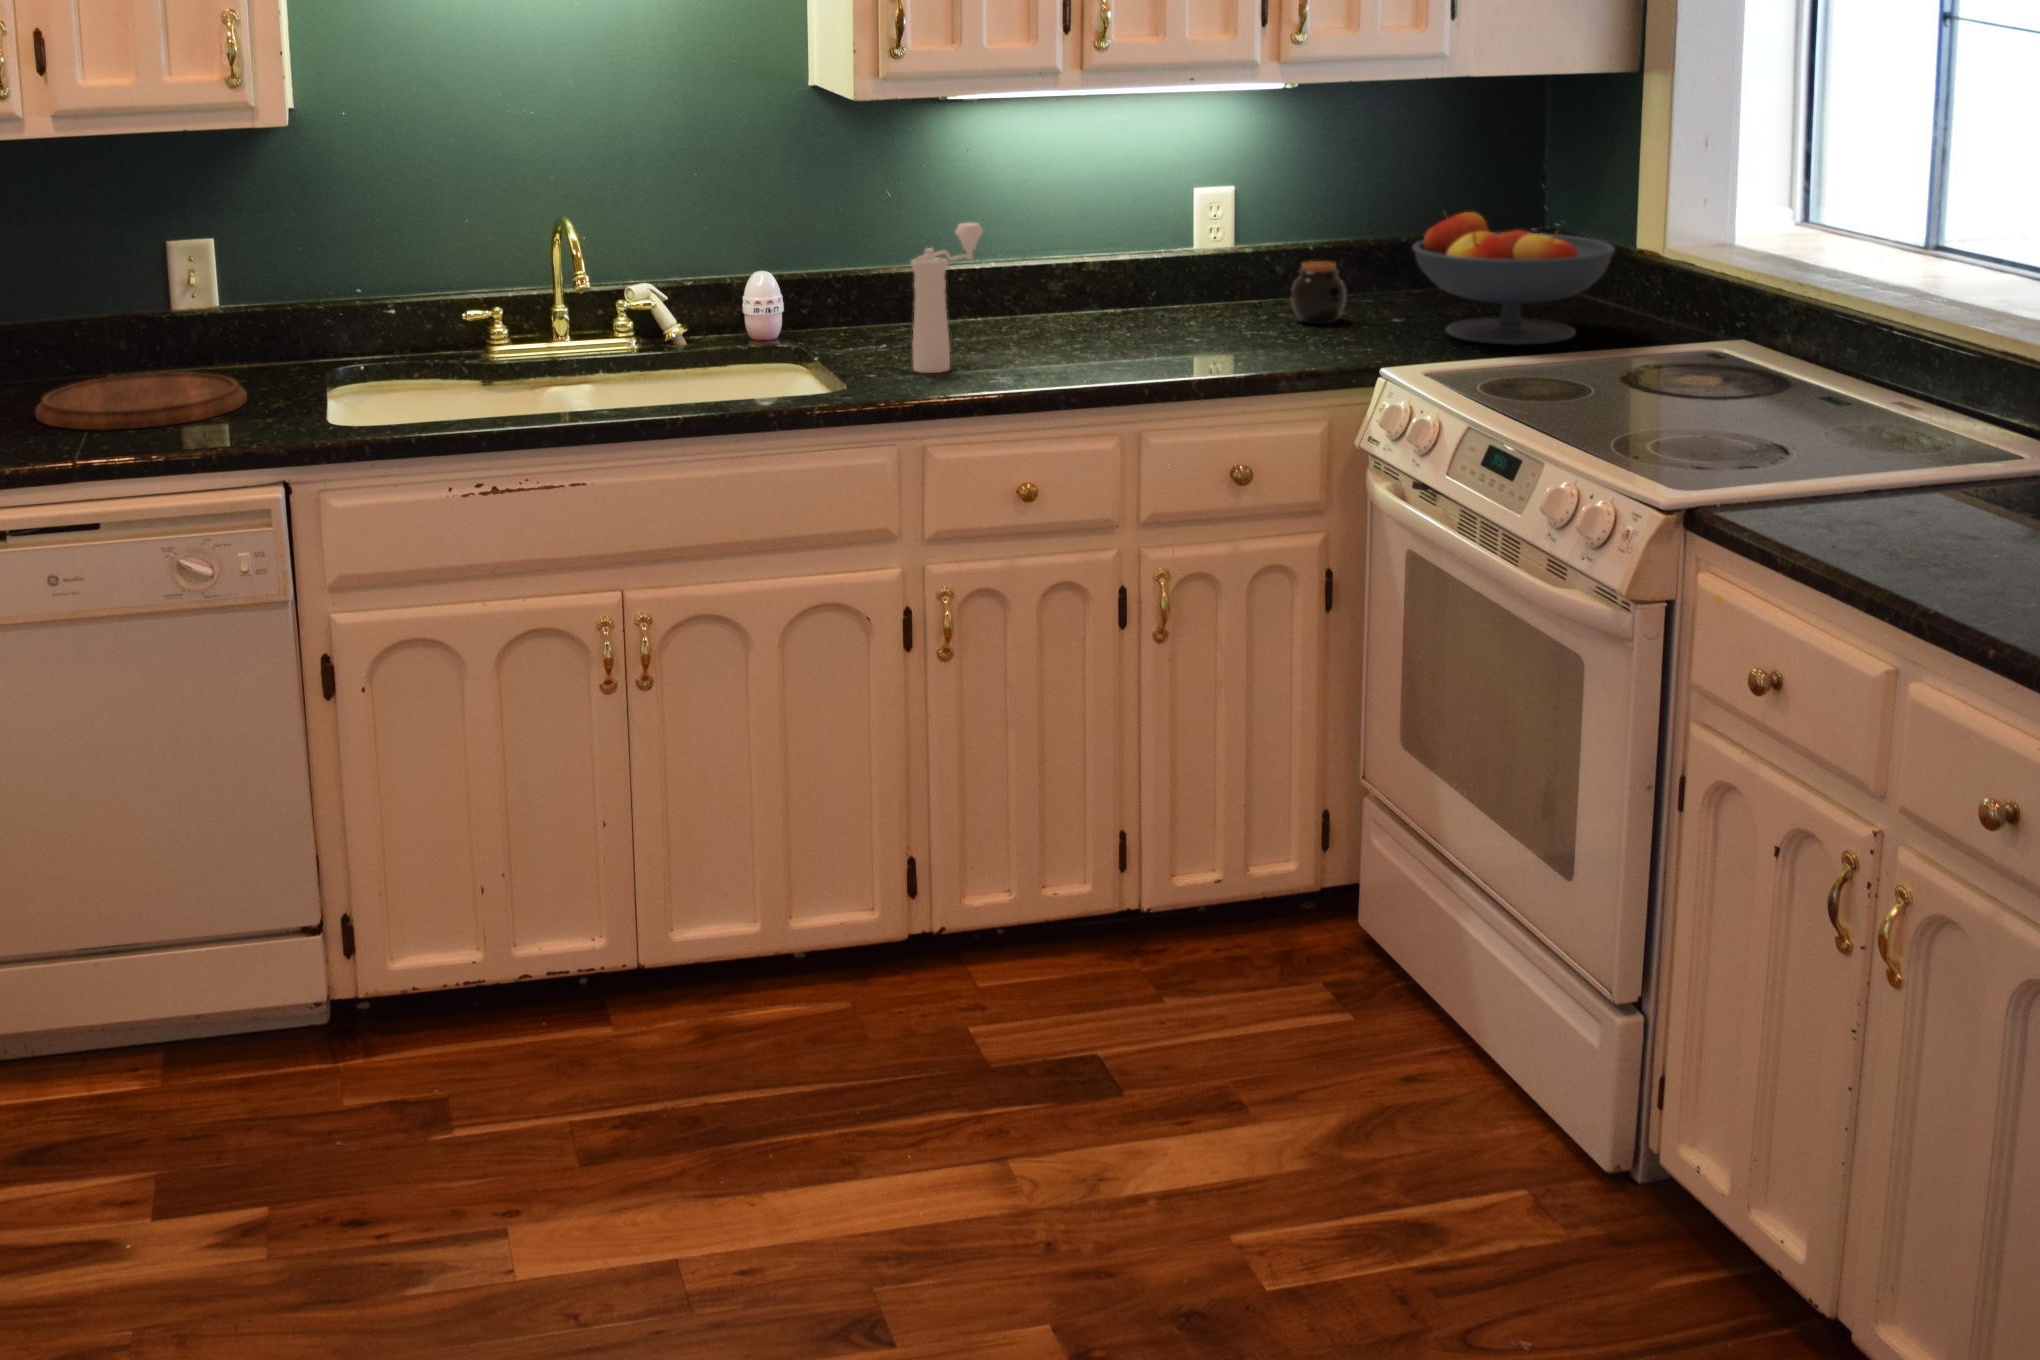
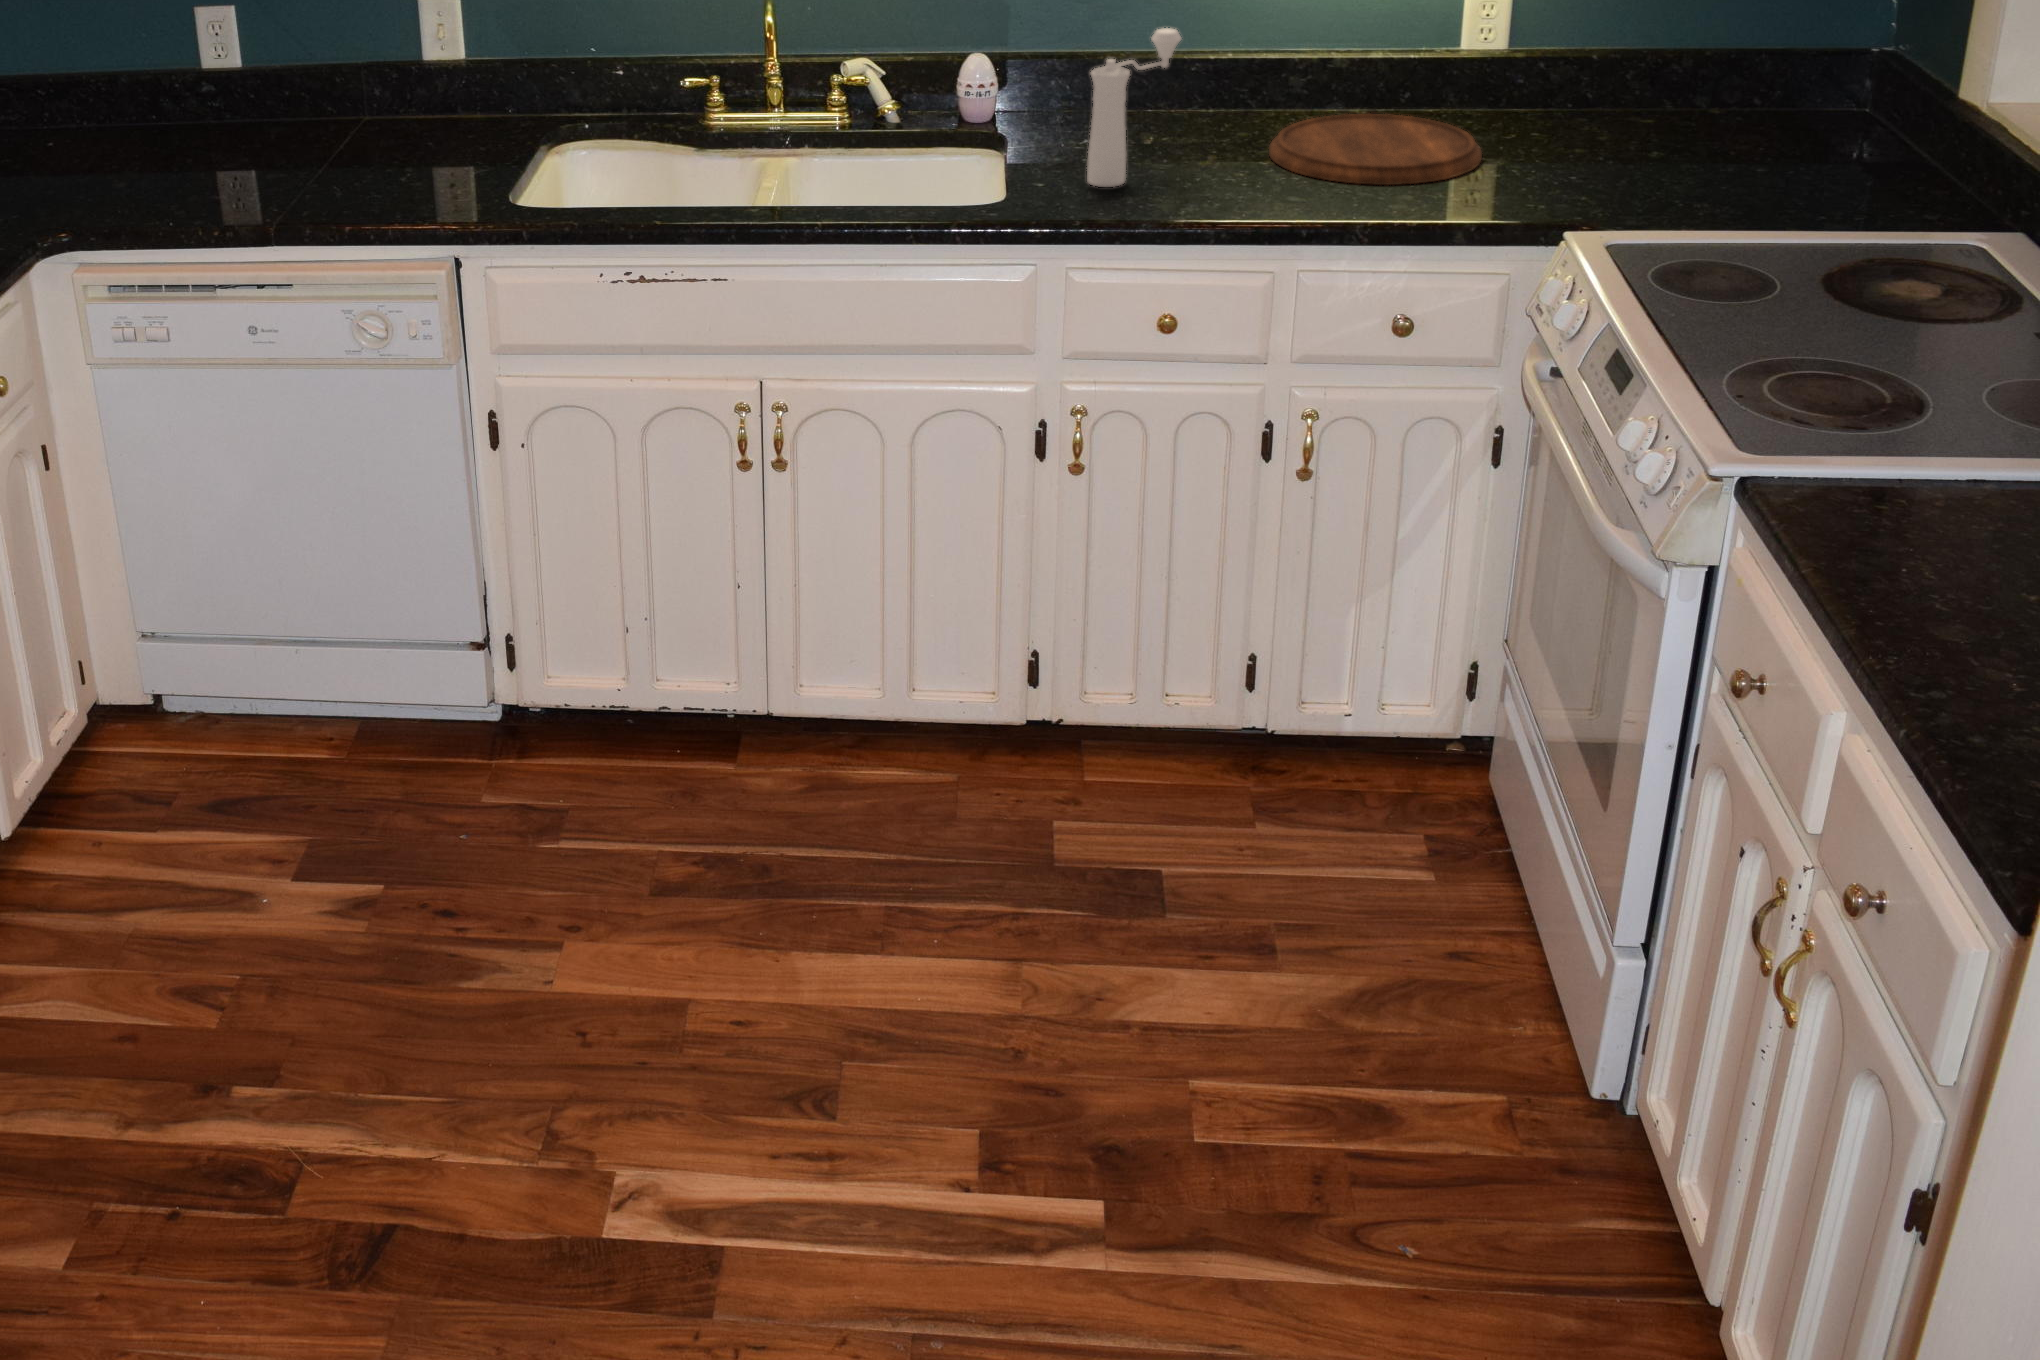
fruit bowl: present [1412,212,1615,345] -> none [1680,38,1927,204]
jar: present [1291,261,1346,324] -> none [1551,76,1615,147]
cutting board: present [35,372,247,430] -> present [1269,114,1482,185]

